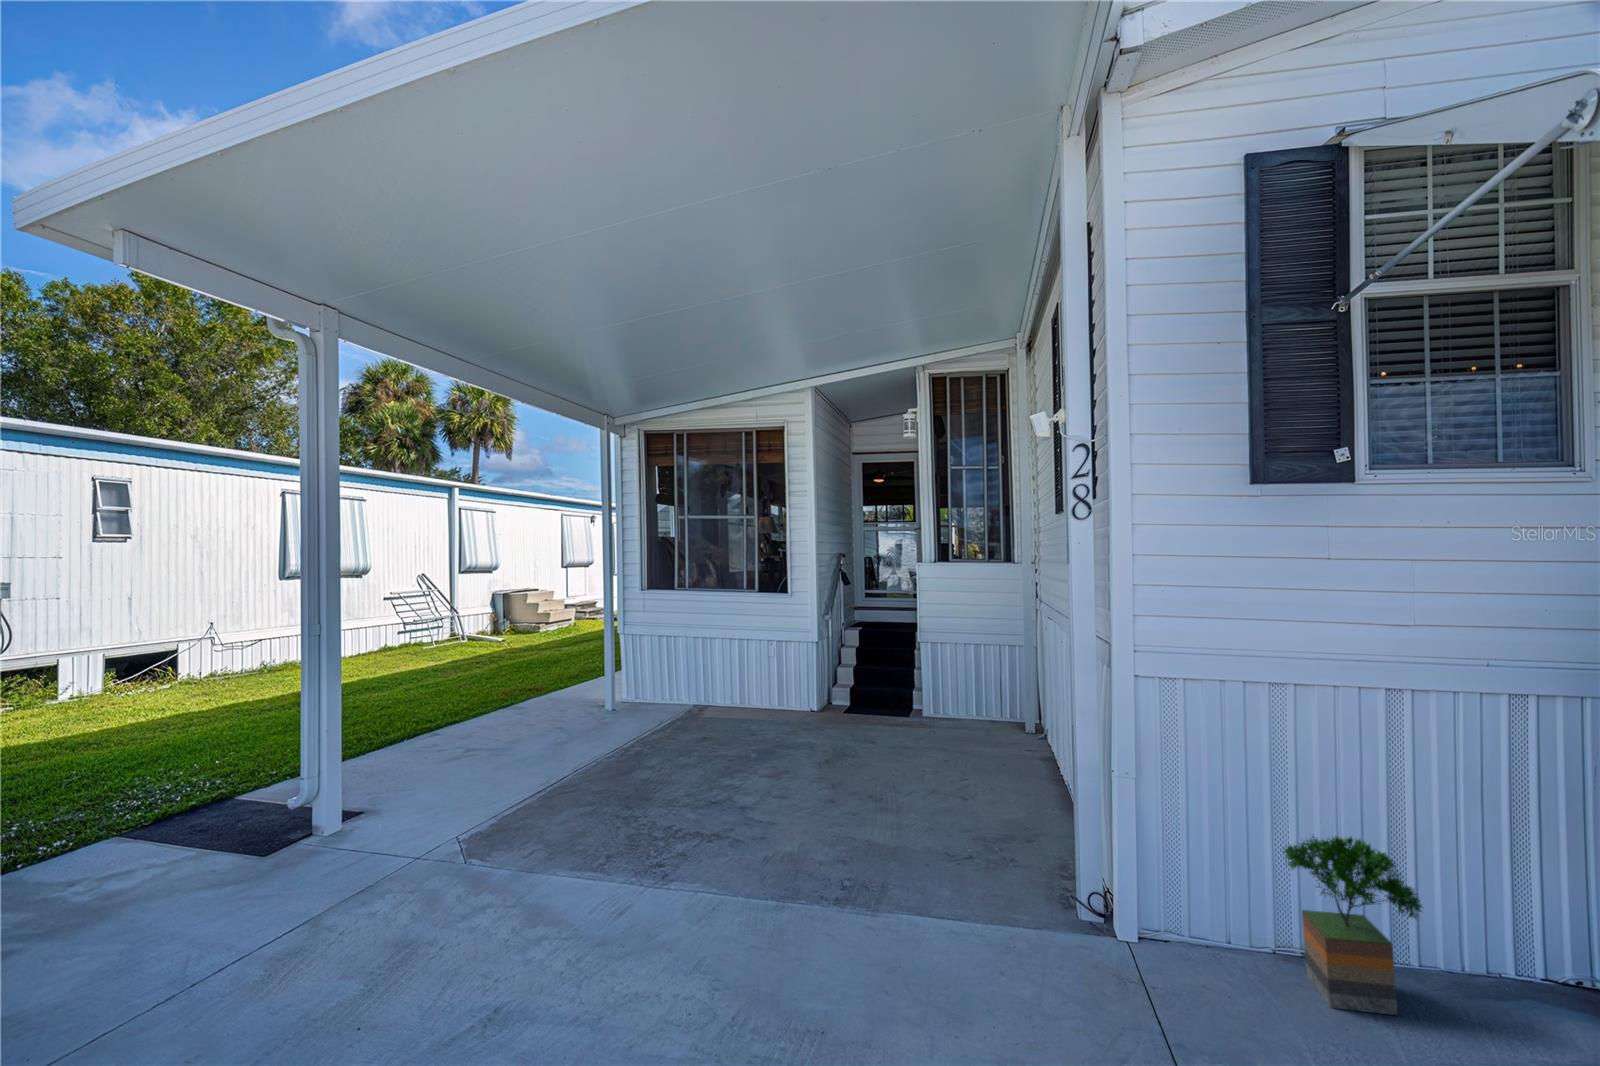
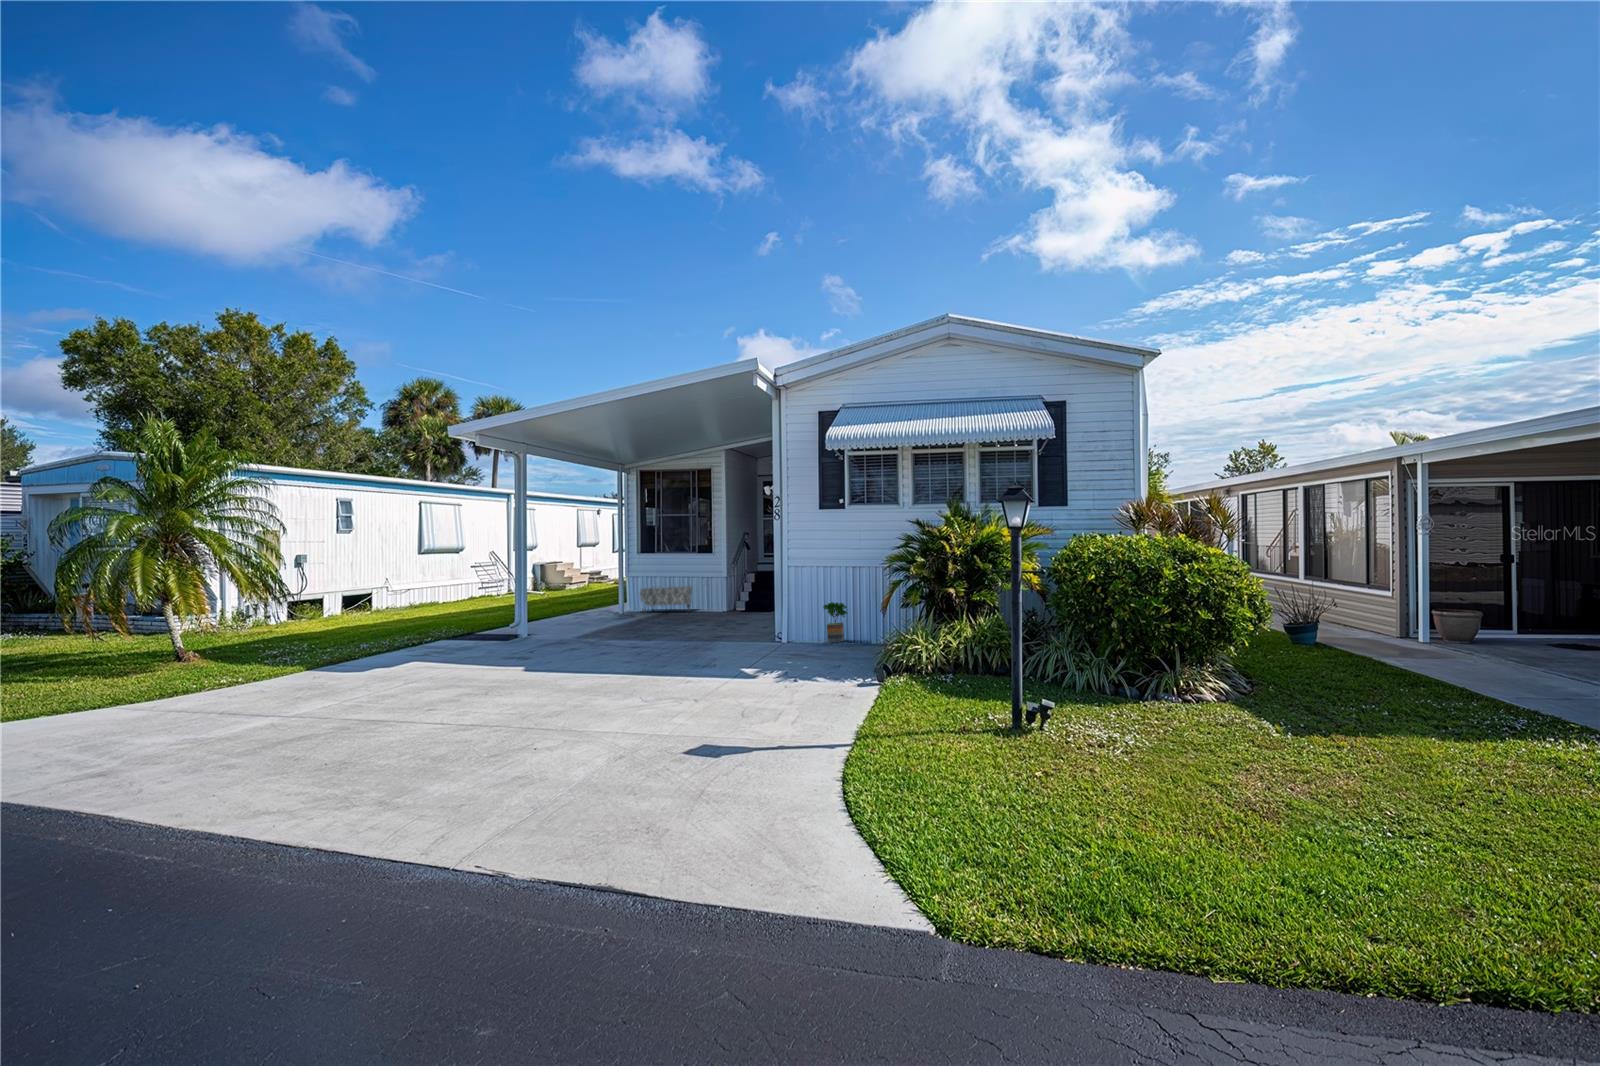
bench: none [637,659,755,720] -> present [640,586,692,612]

